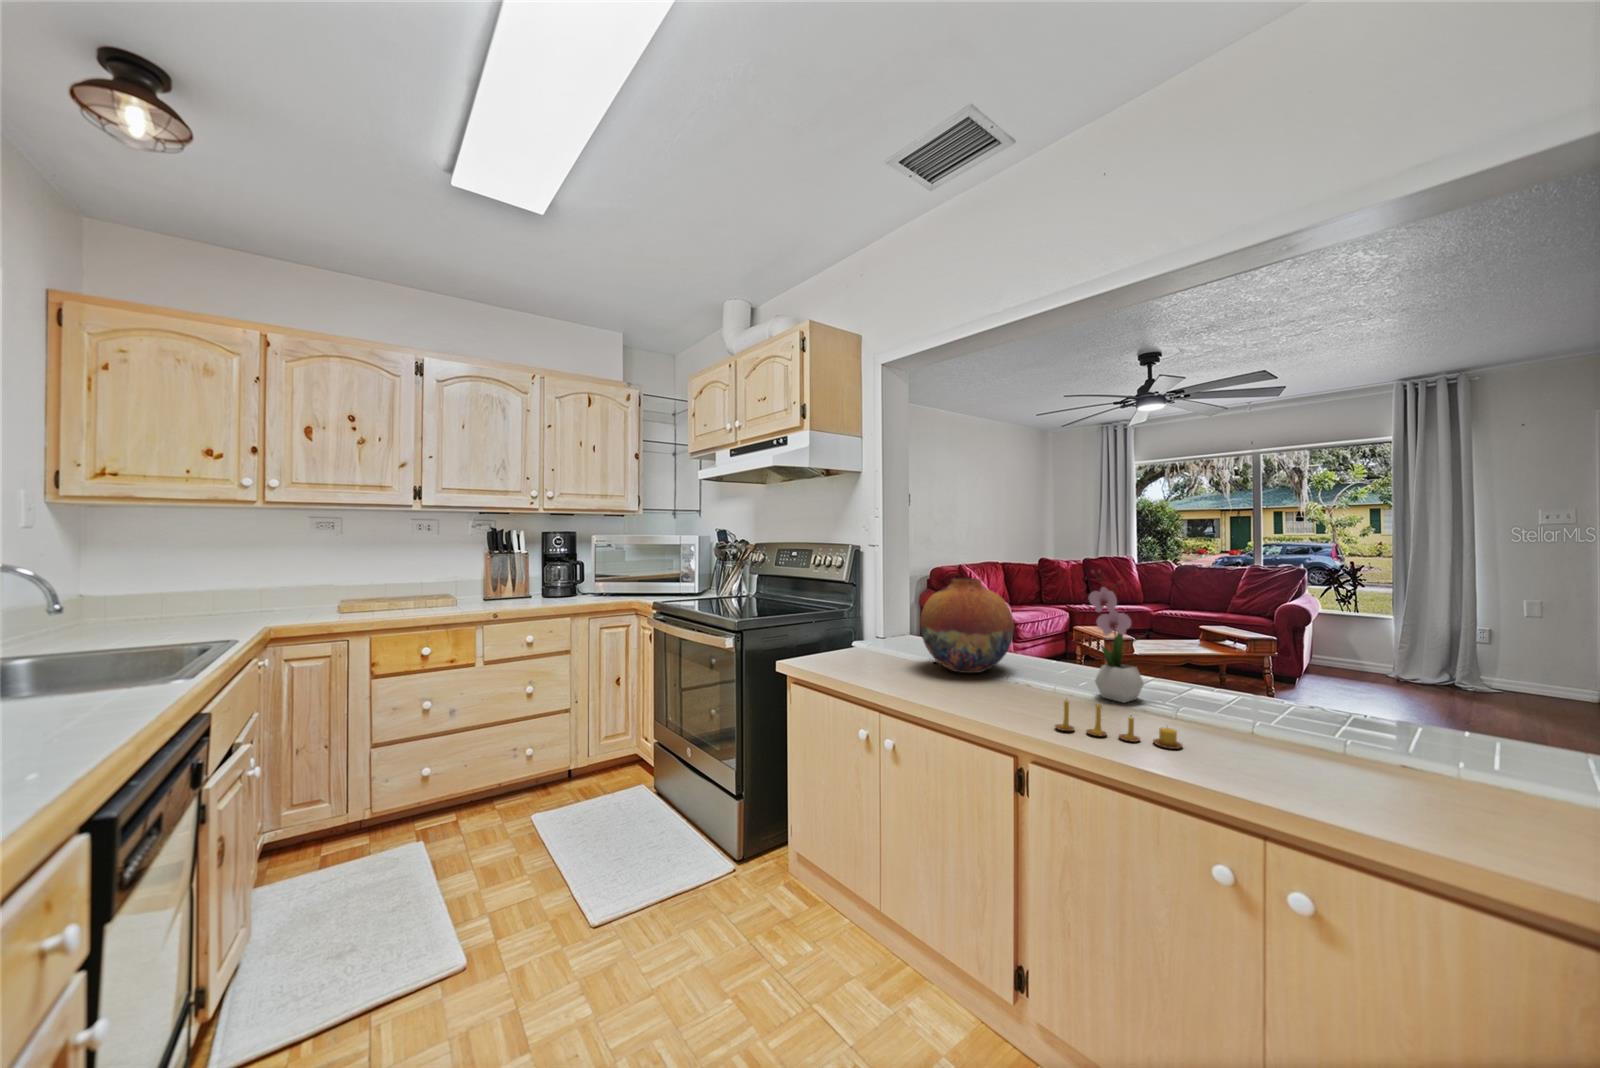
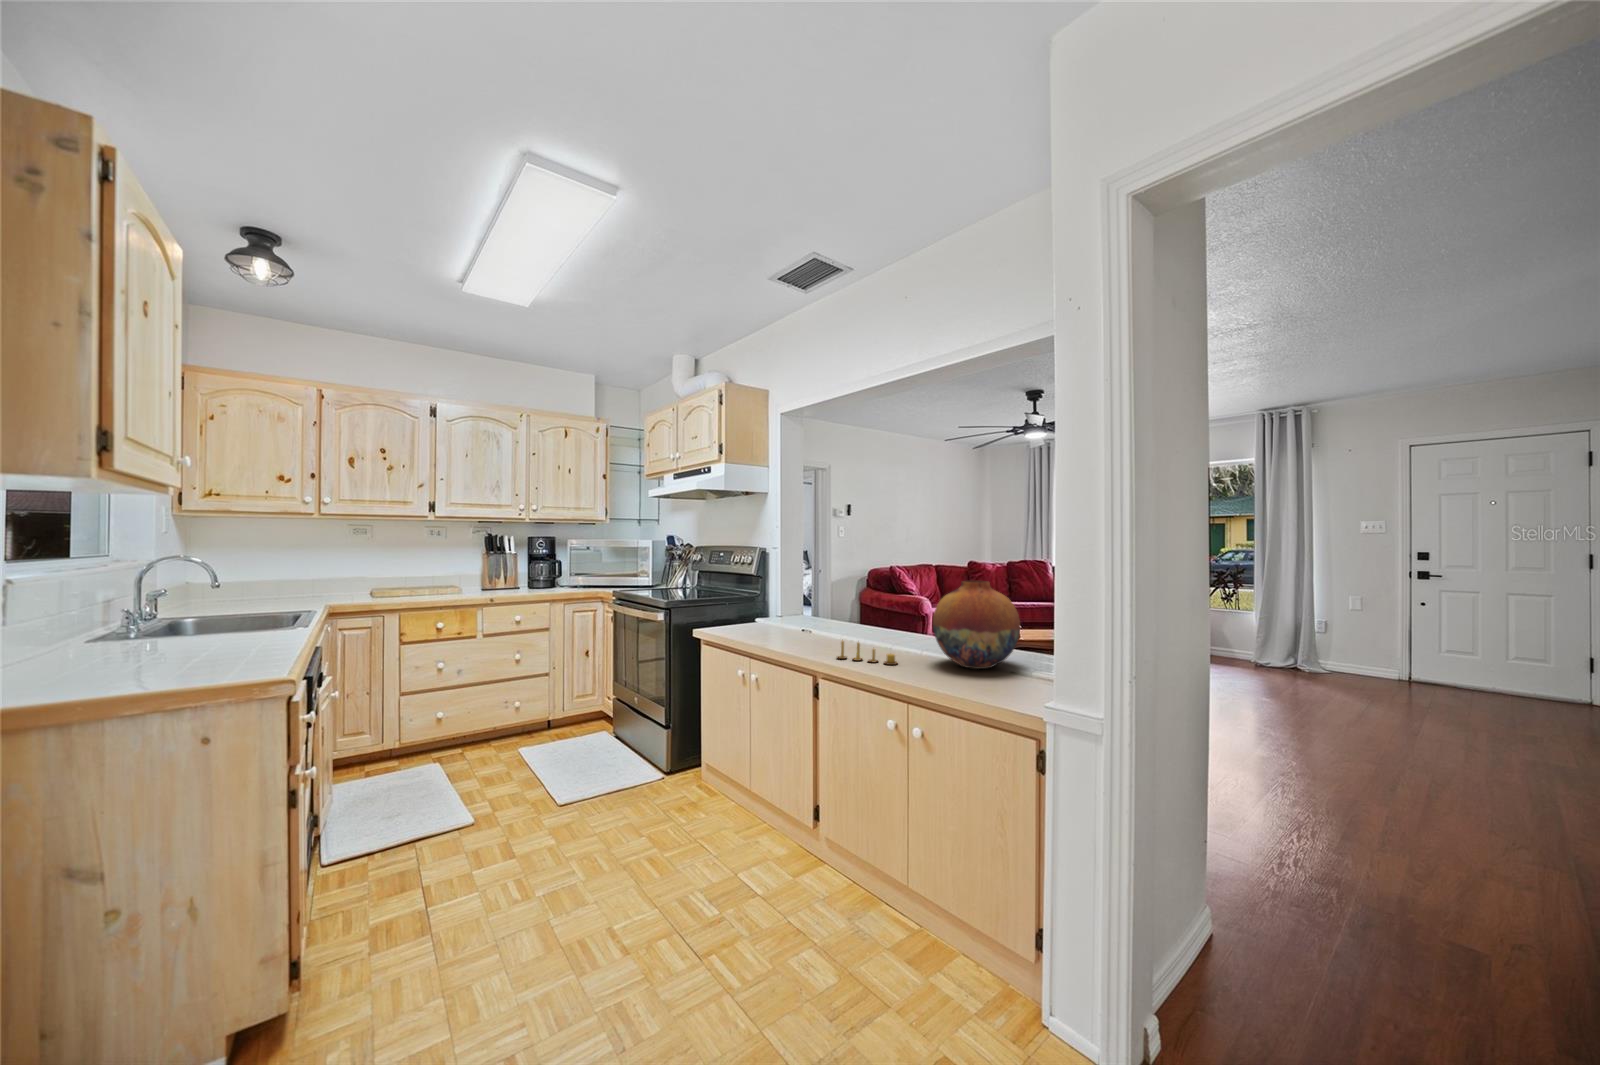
flower arrangement: present [1089,570,1144,702] -> none [877,563,915,647]
vase: present [920,578,1014,673] -> present [933,581,1020,669]

